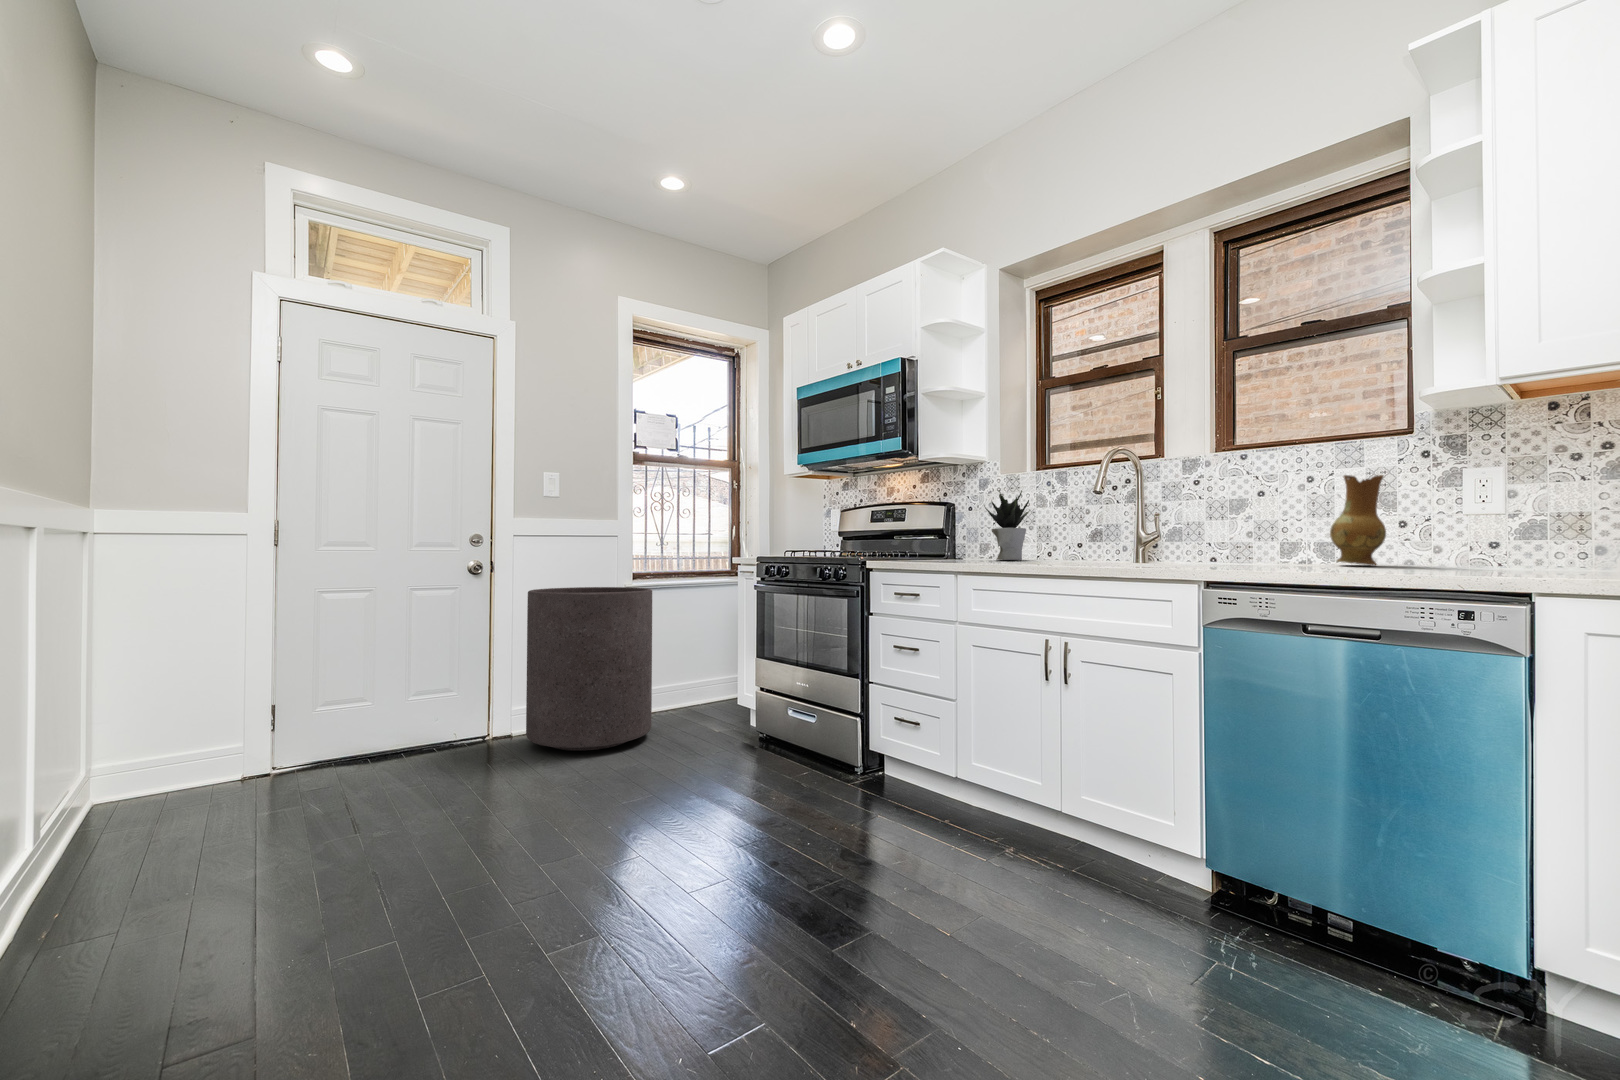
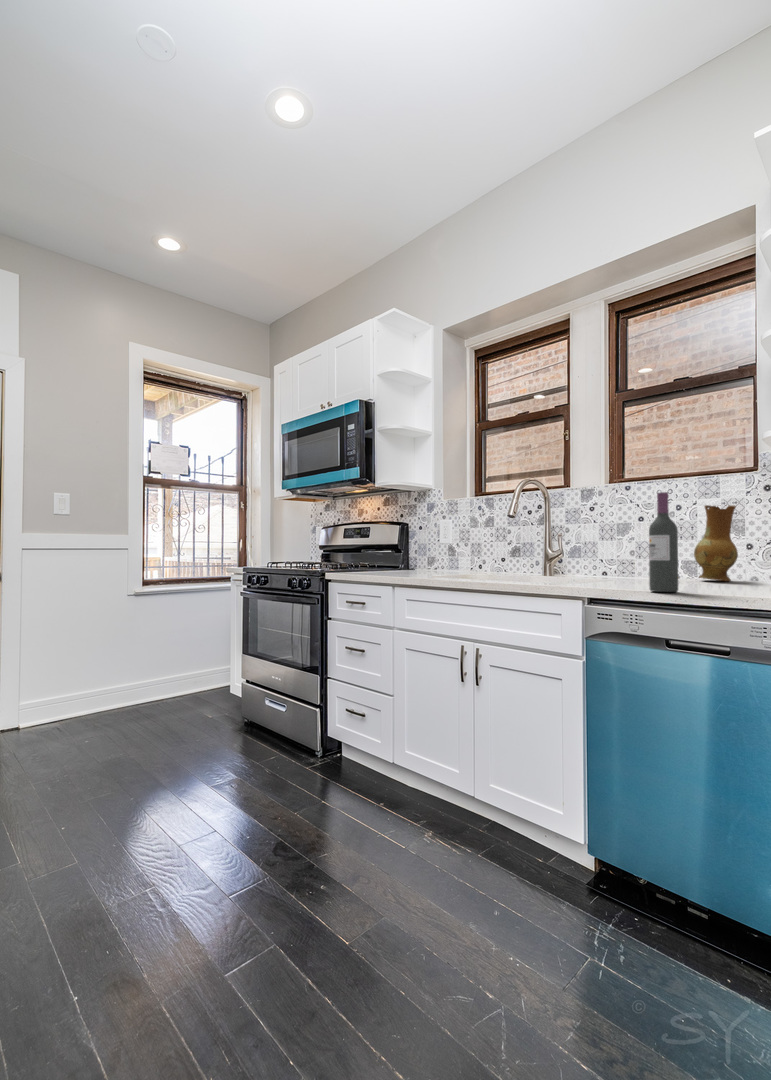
wine bottle: none [1280,460,1316,574] -> present [649,492,678,592]
potted plant: present [984,490,1030,560] -> none [427,513,465,571]
trash can: present [526,587,652,751] -> none [34,592,154,737]

